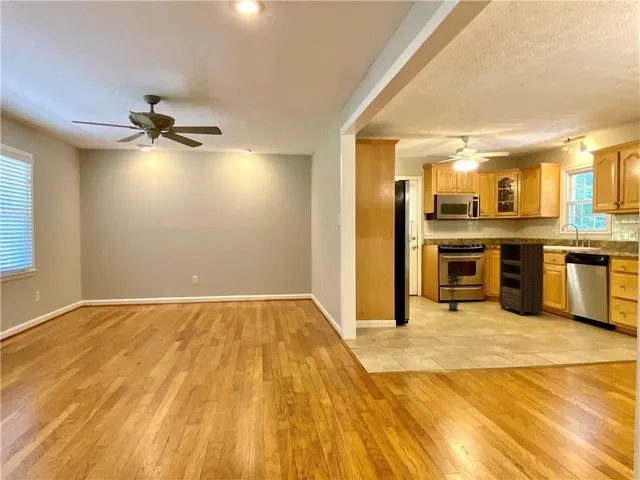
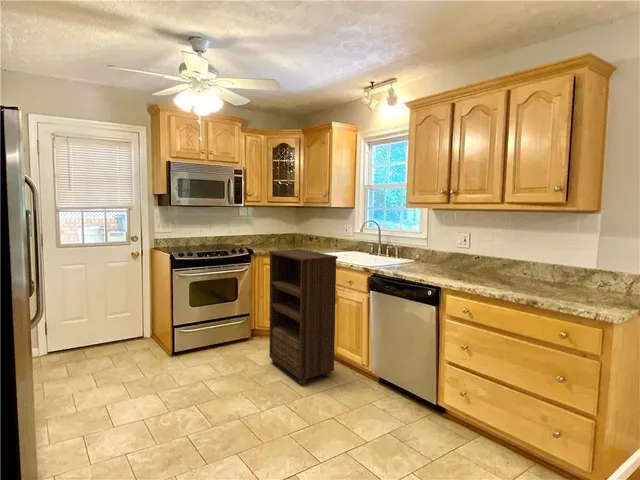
potted plant: present [447,270,463,311] -> none [164,310,201,392]

